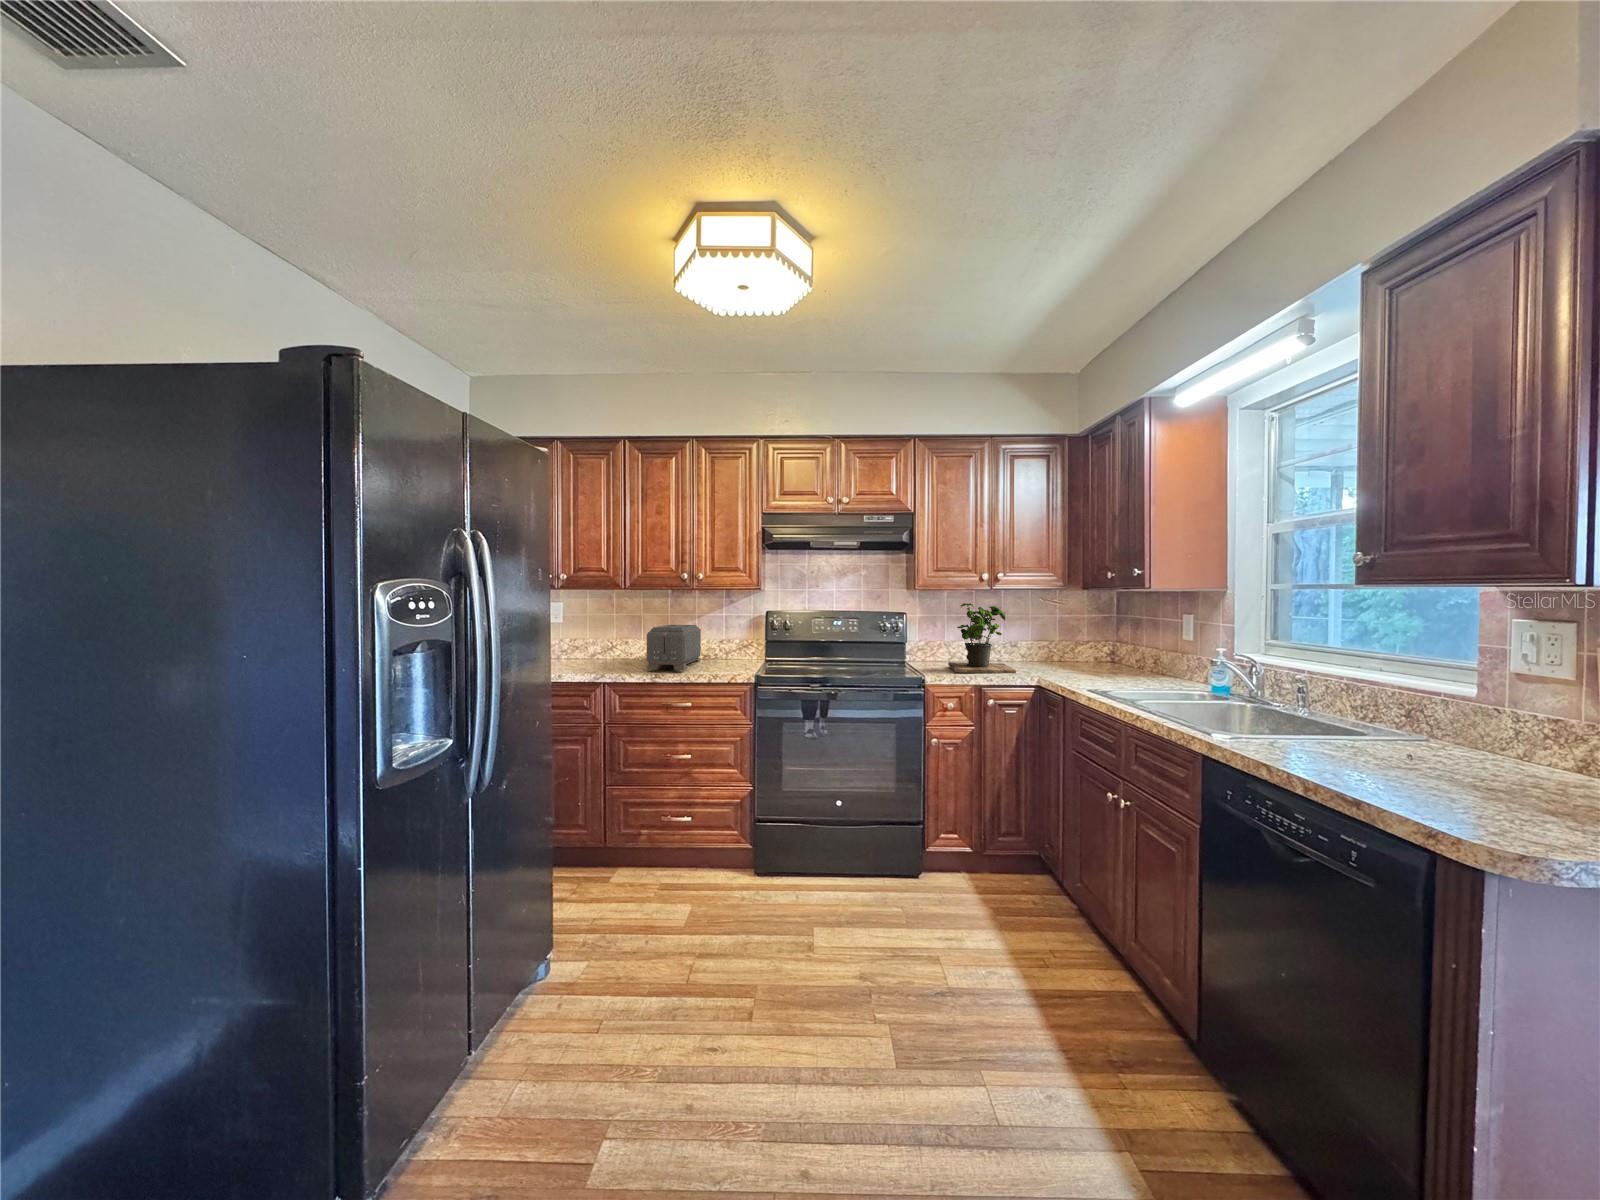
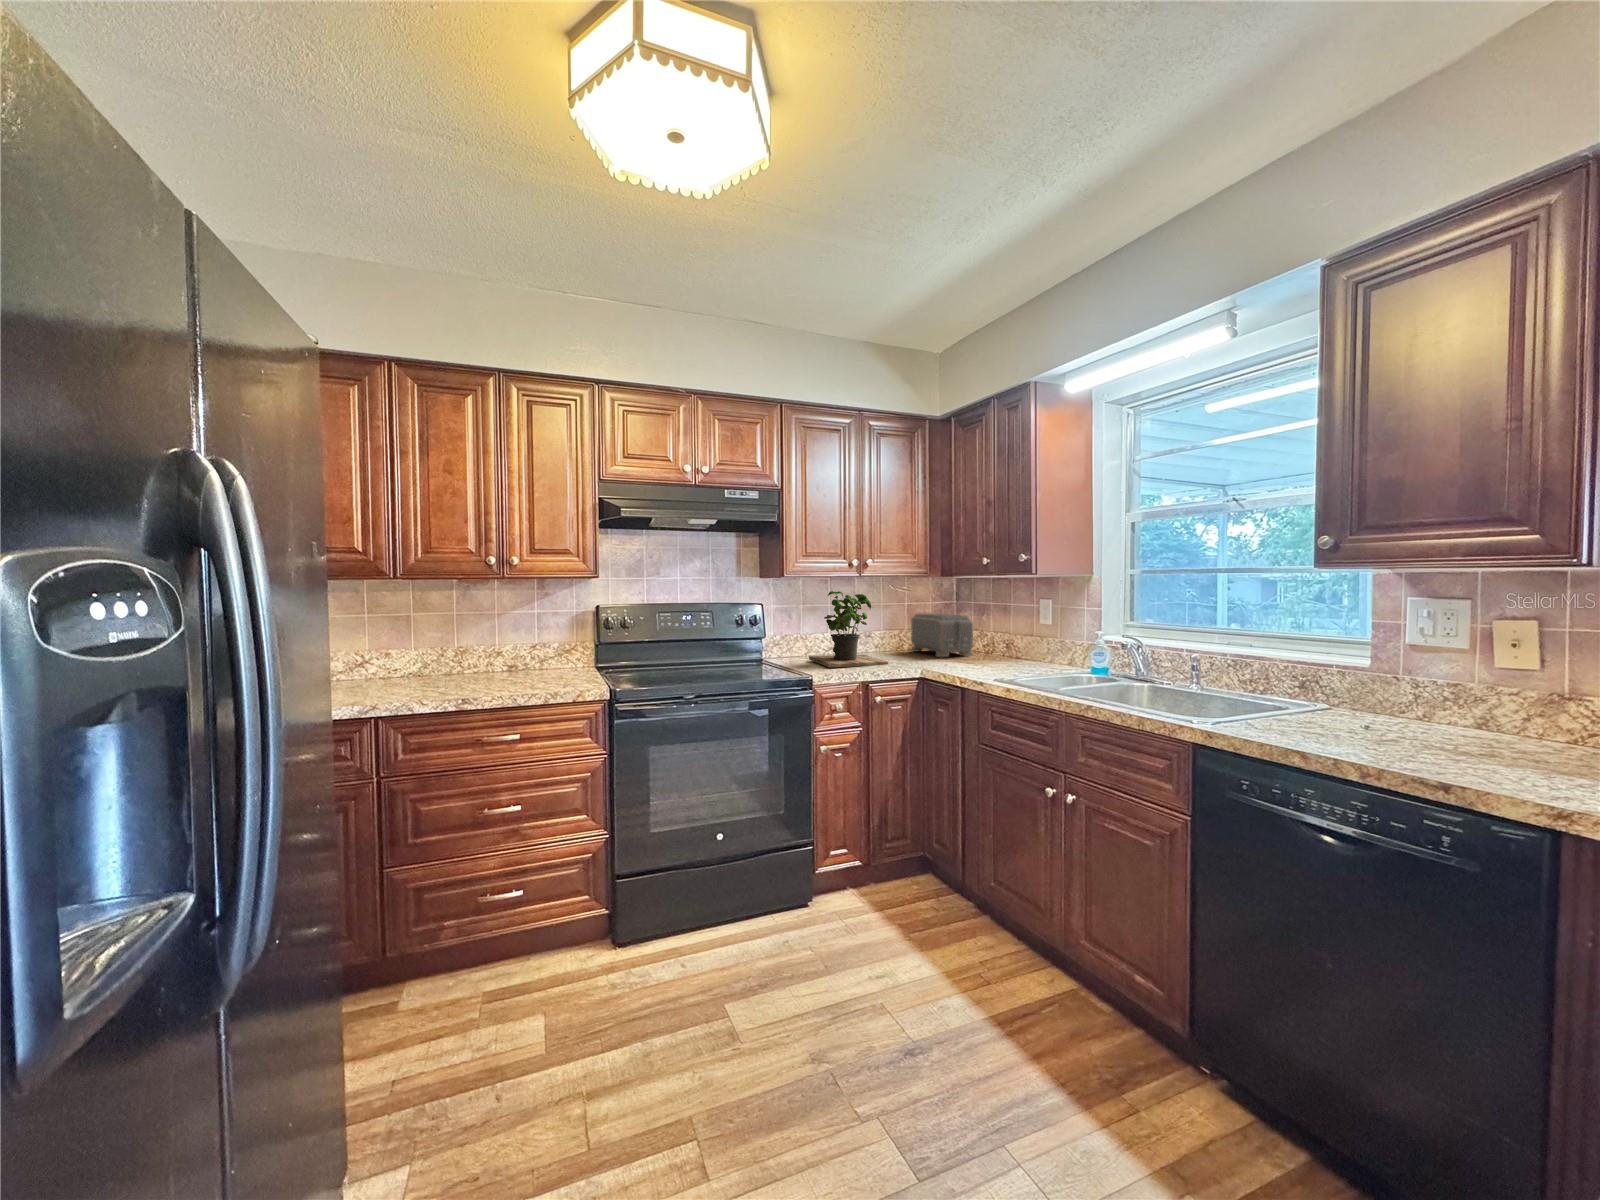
toaster: present [647,625,701,670] -> present [910,613,973,657]

